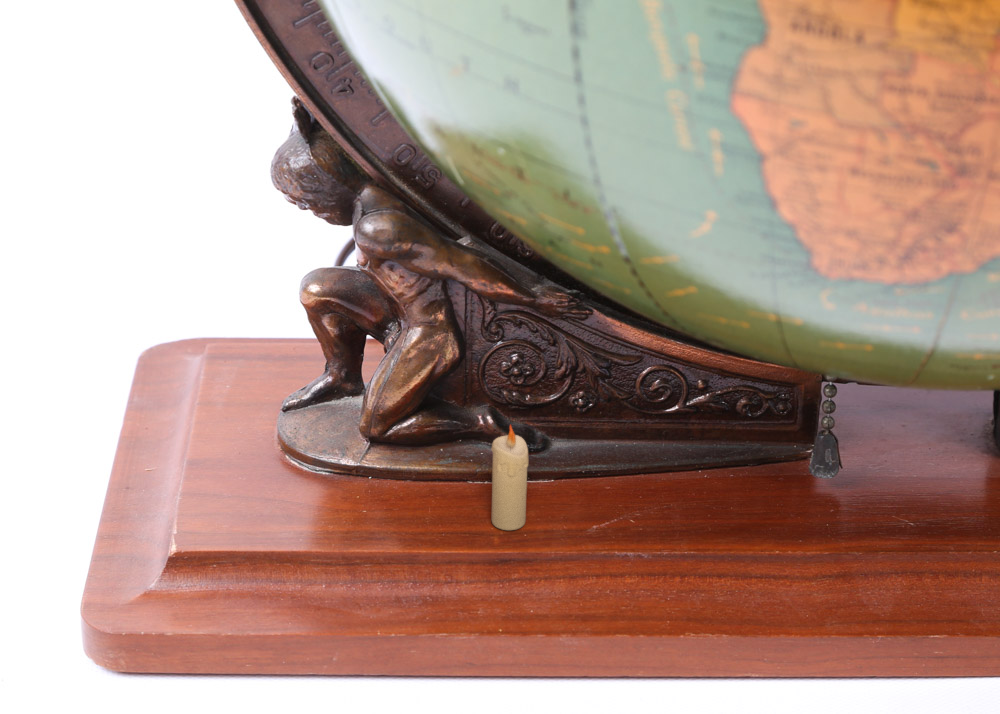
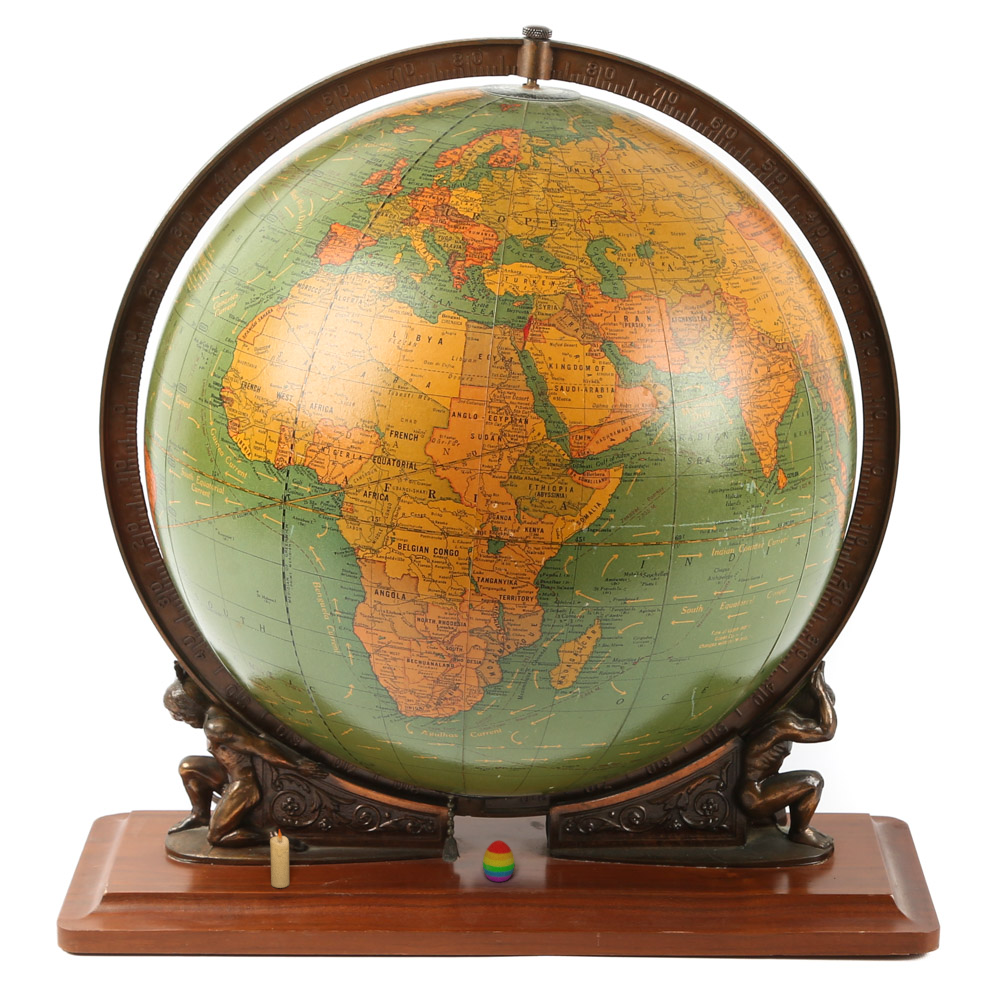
decorative egg: none [879,438,941,512] -> present [483,840,515,882]

